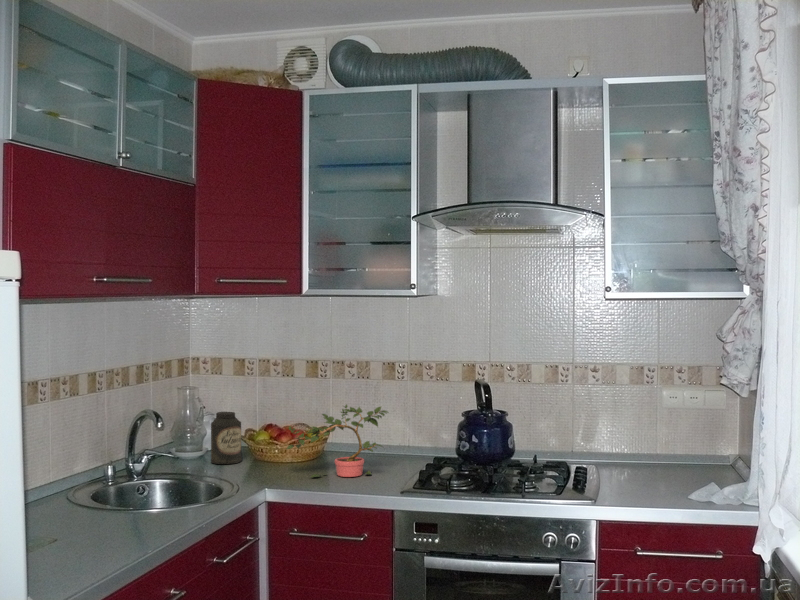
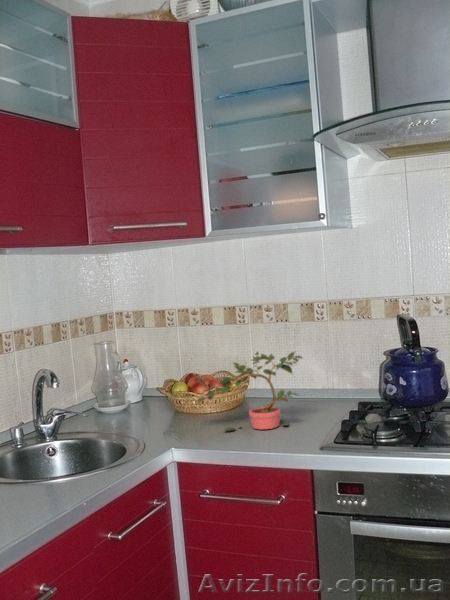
canister: present [211,412,242,464] -> none [128,364,162,418]

